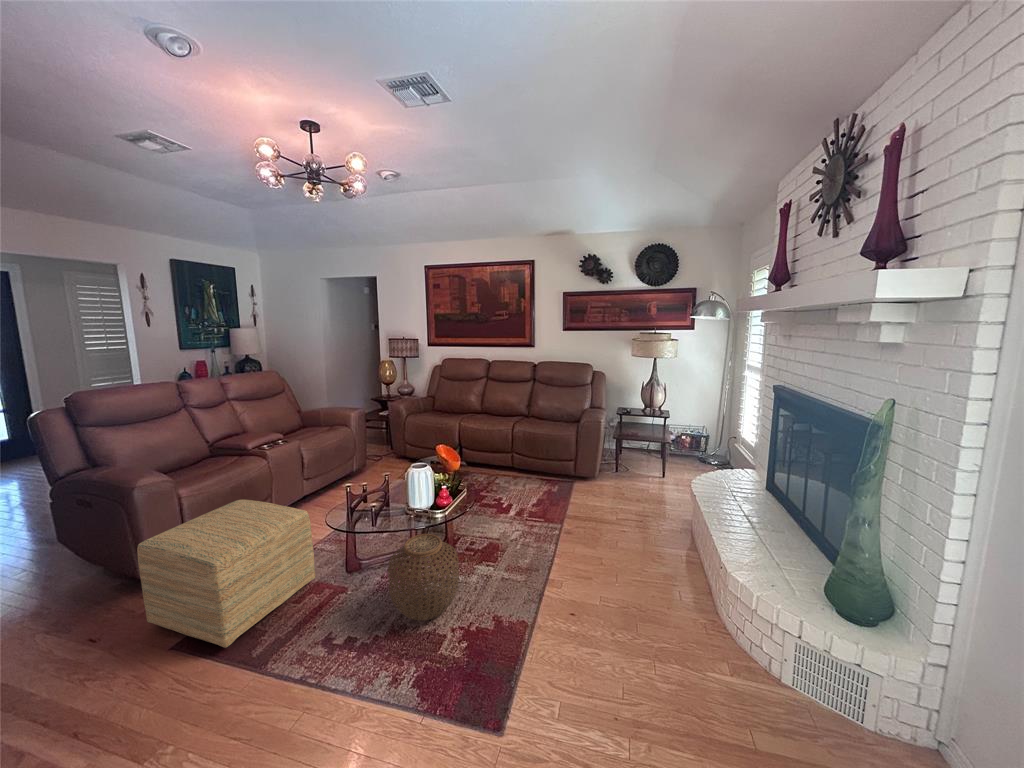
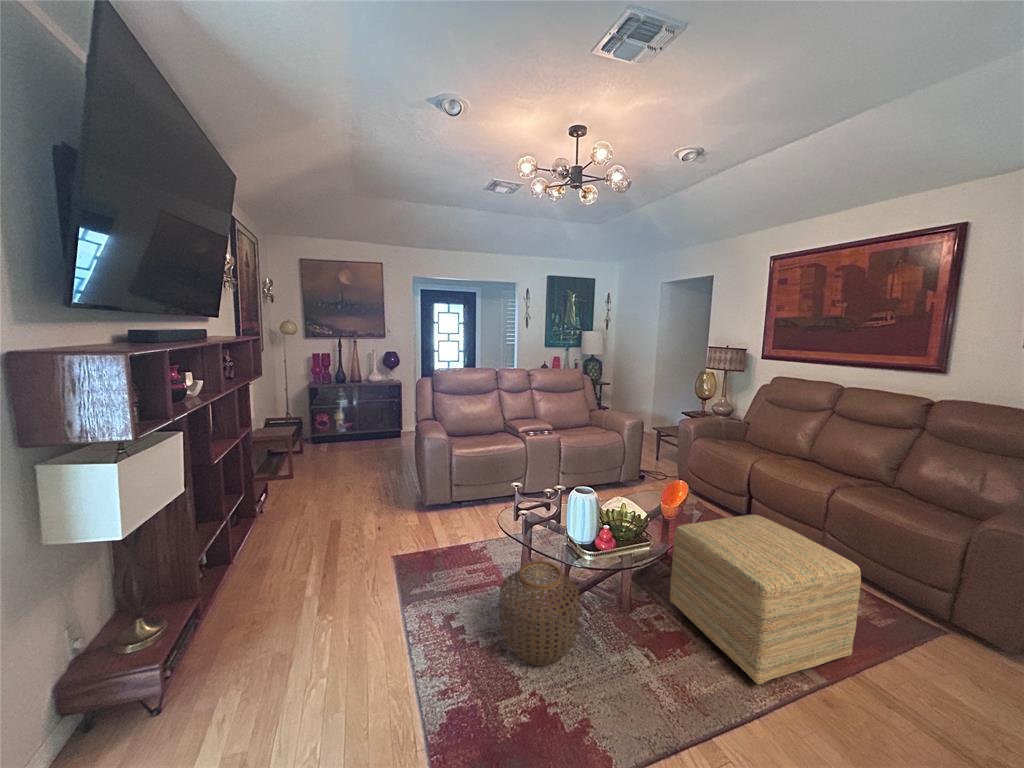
ottoman: present [137,500,315,648] -> present [670,515,861,685]

